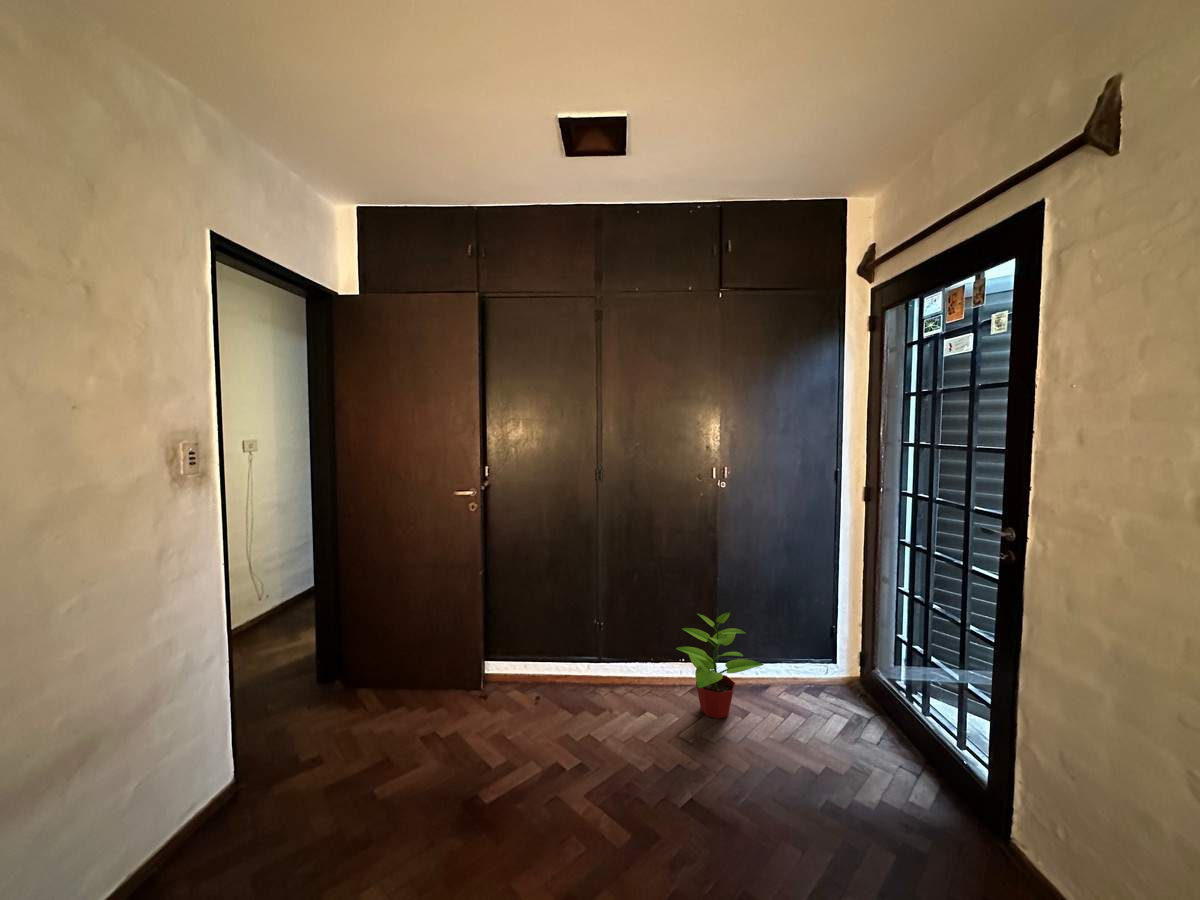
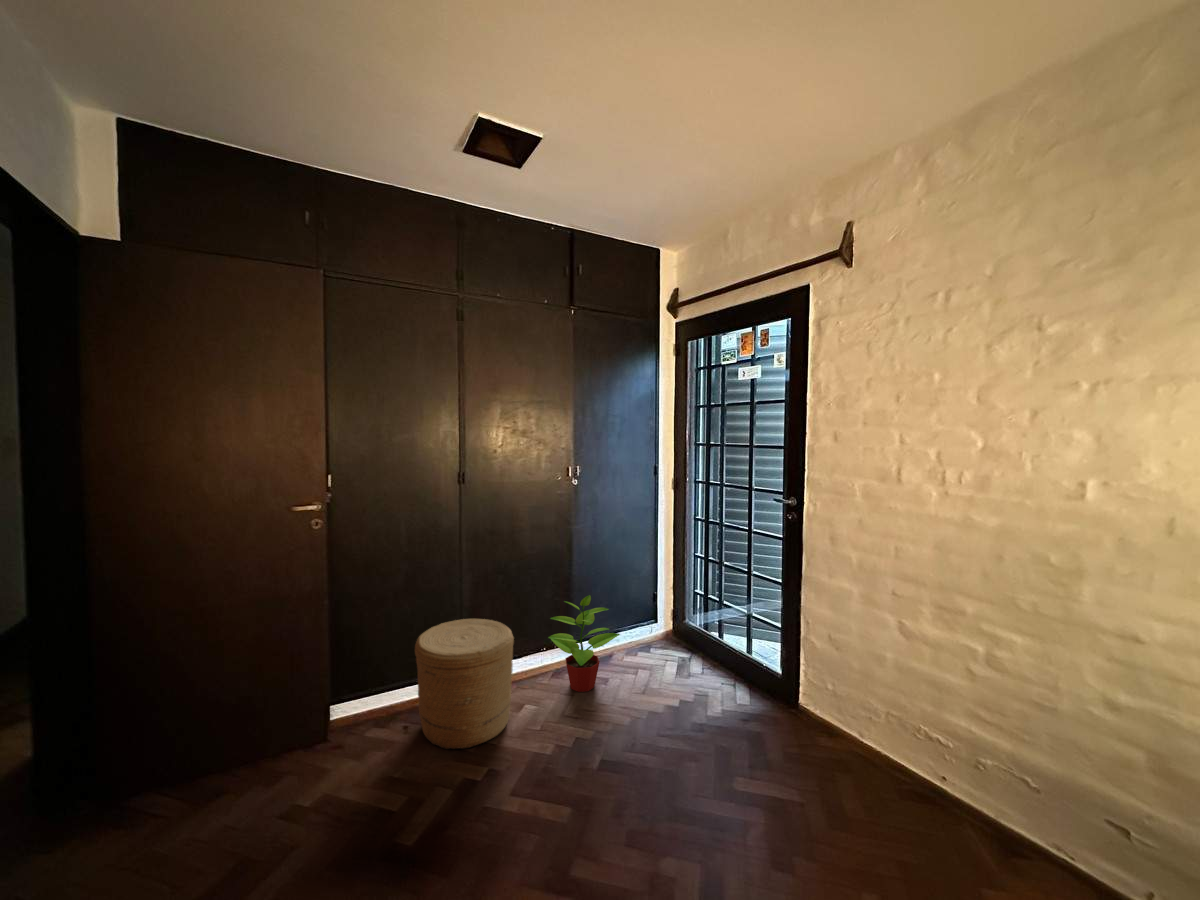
woven basket: none [537,610,629,736] -> present [415,619,514,749]

